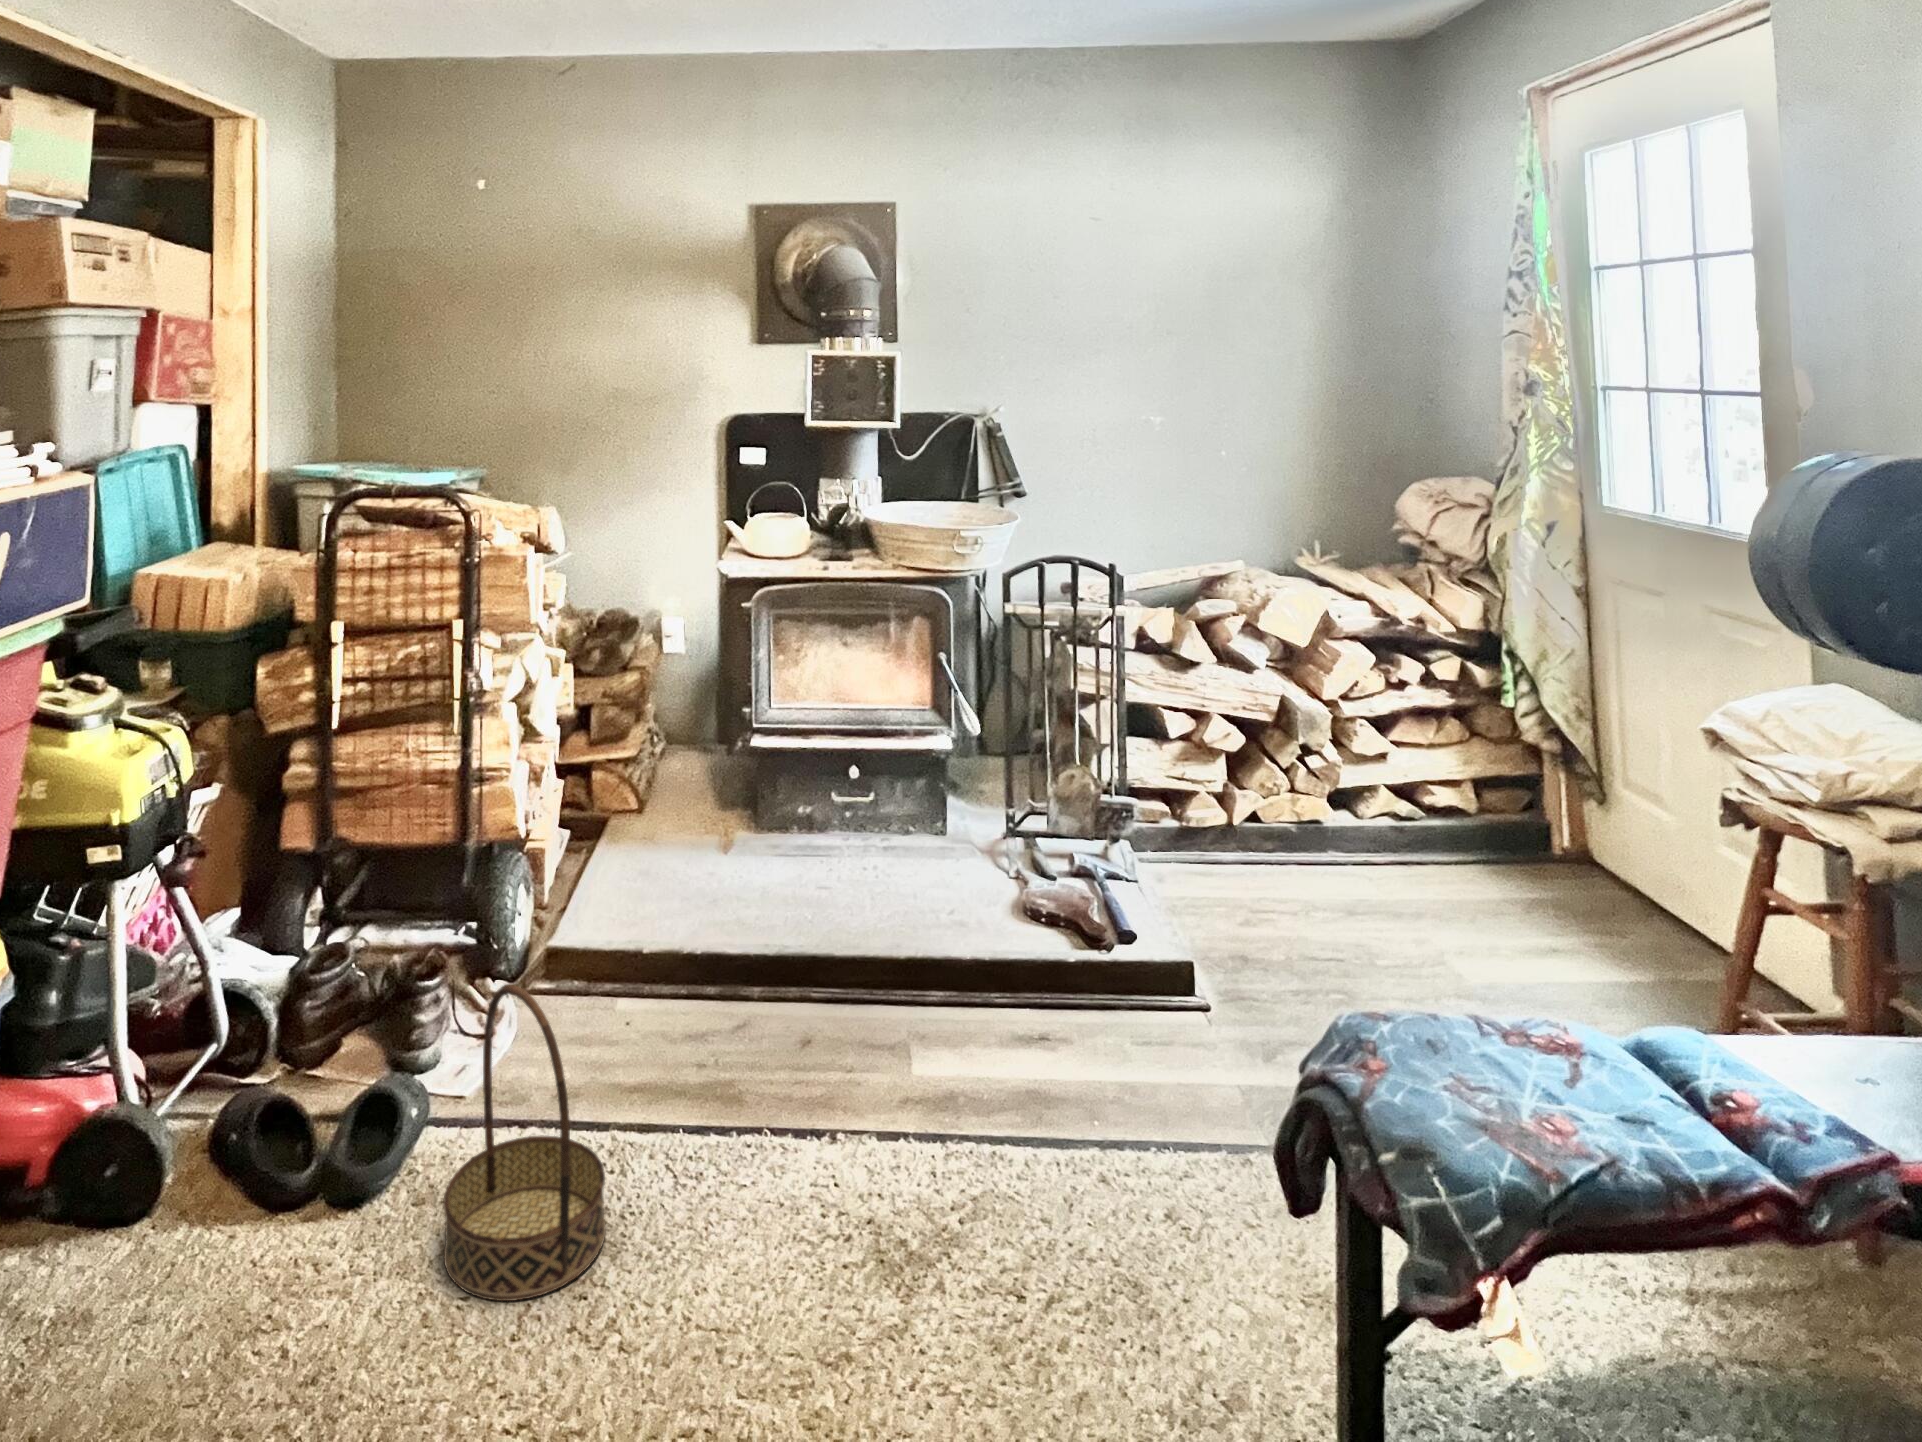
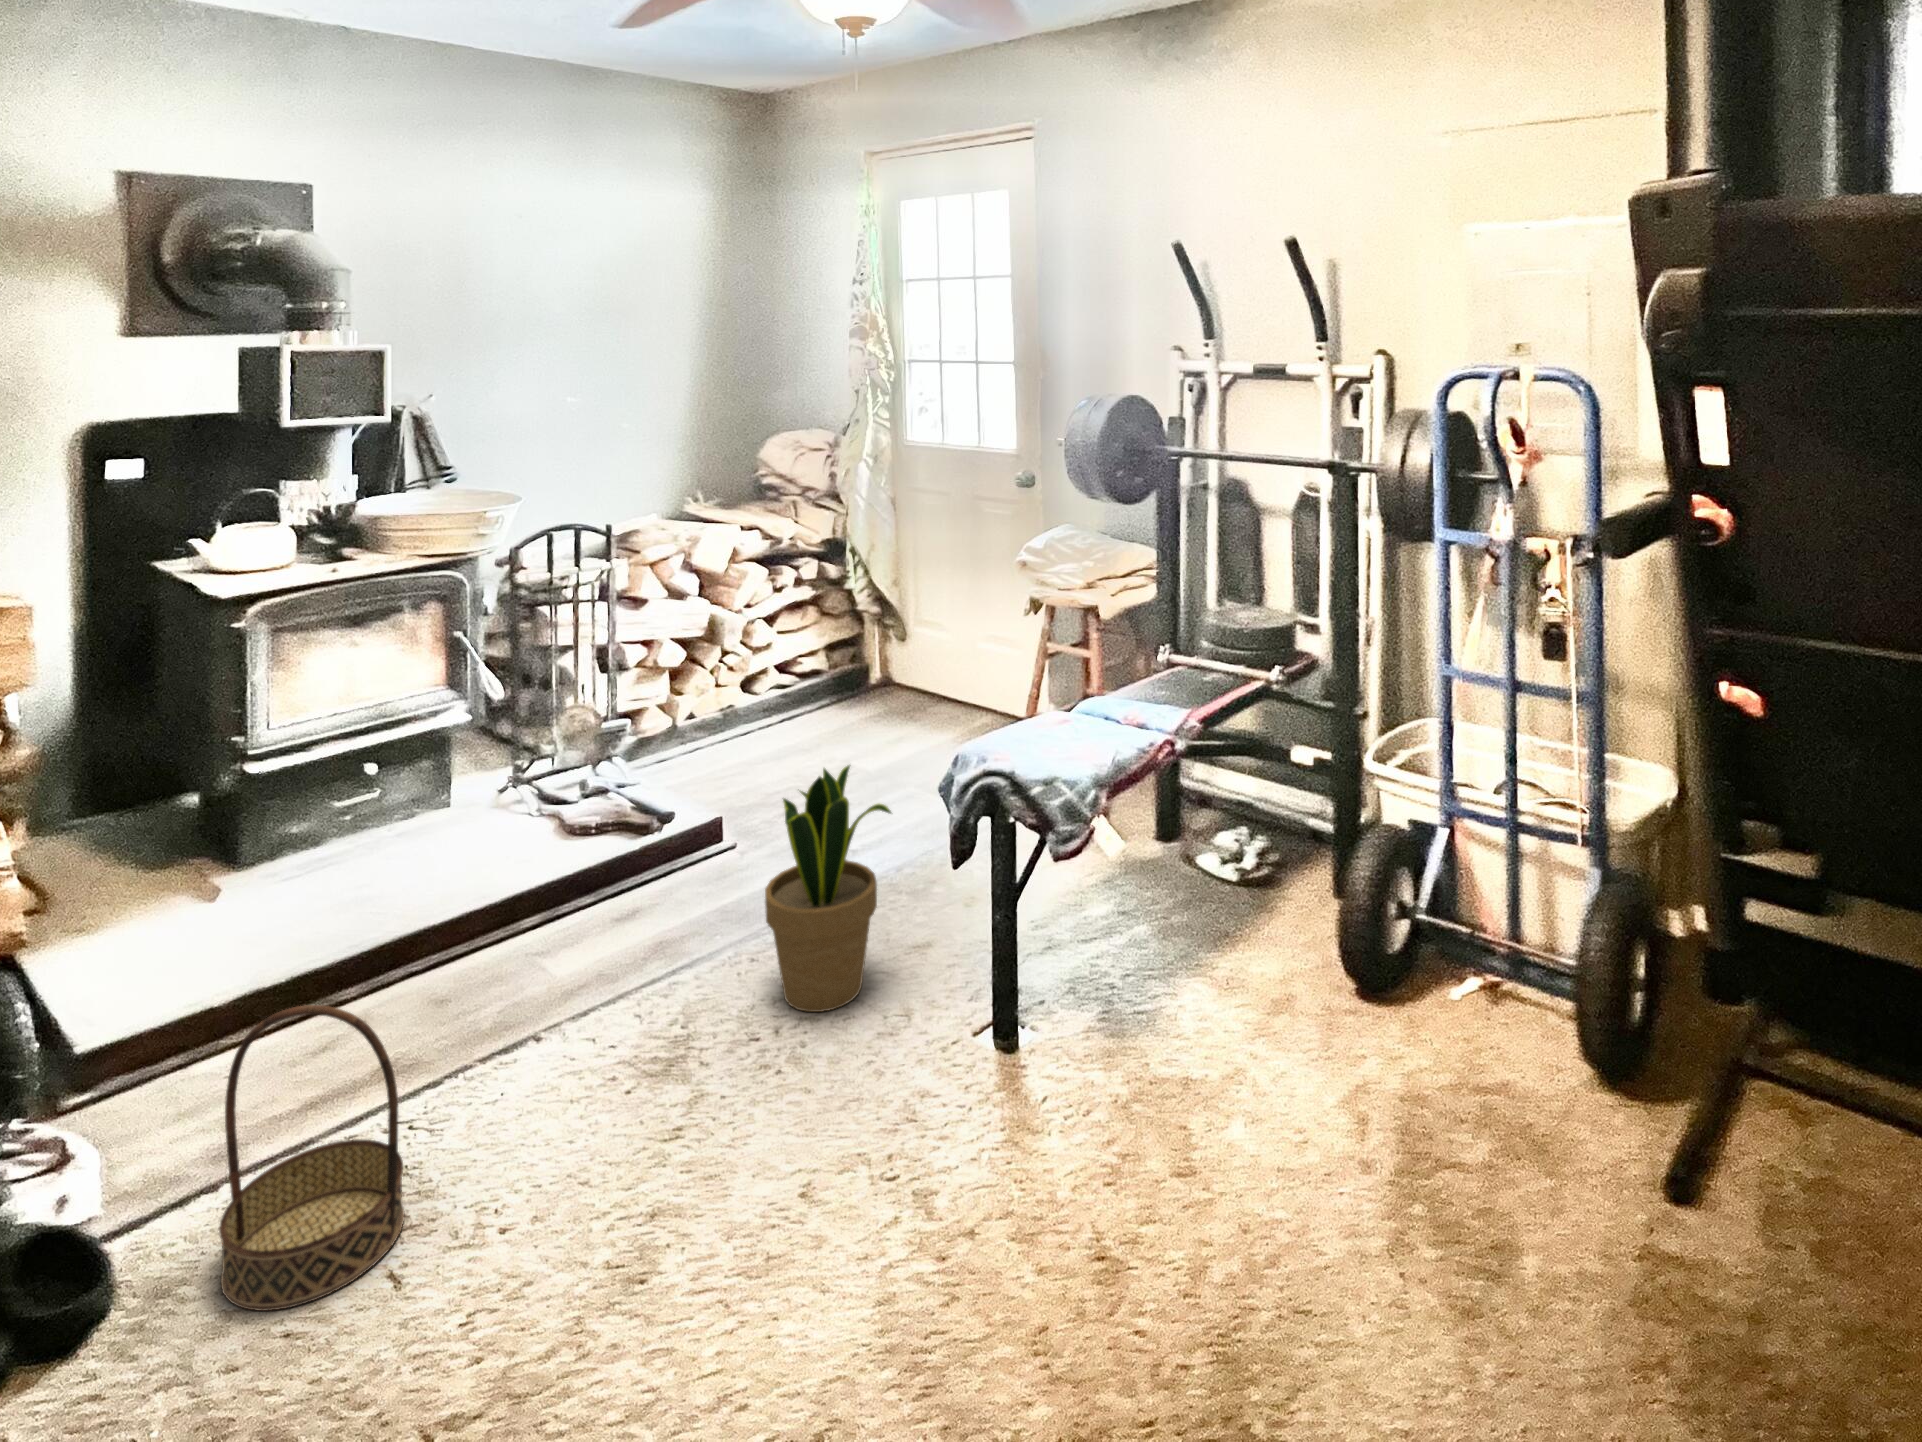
potted plant: none [1067,943,1249,1310] -> present [765,765,891,1012]

